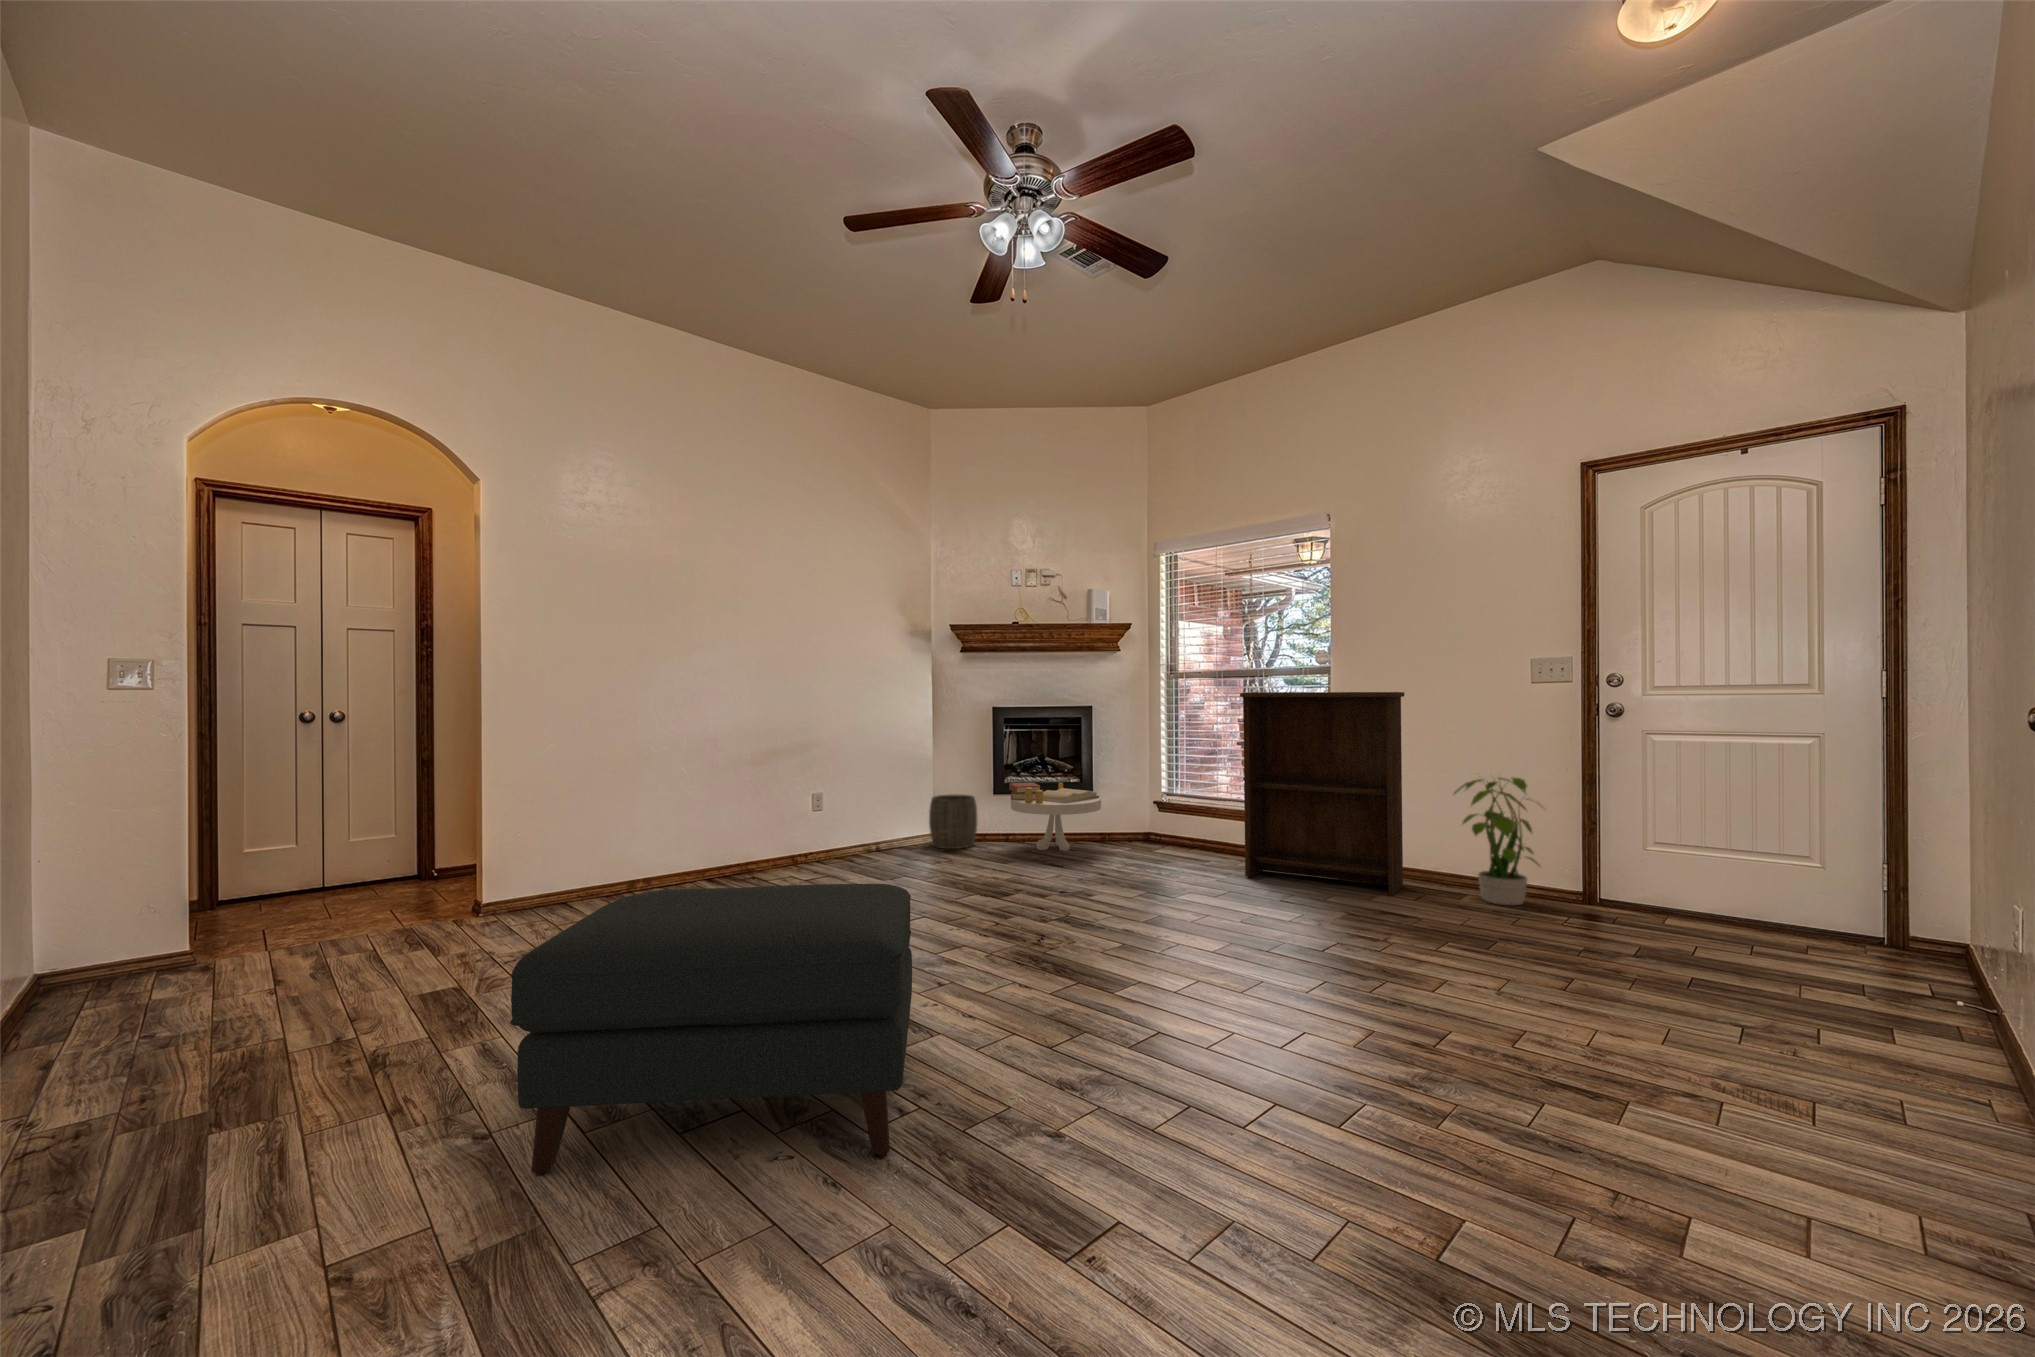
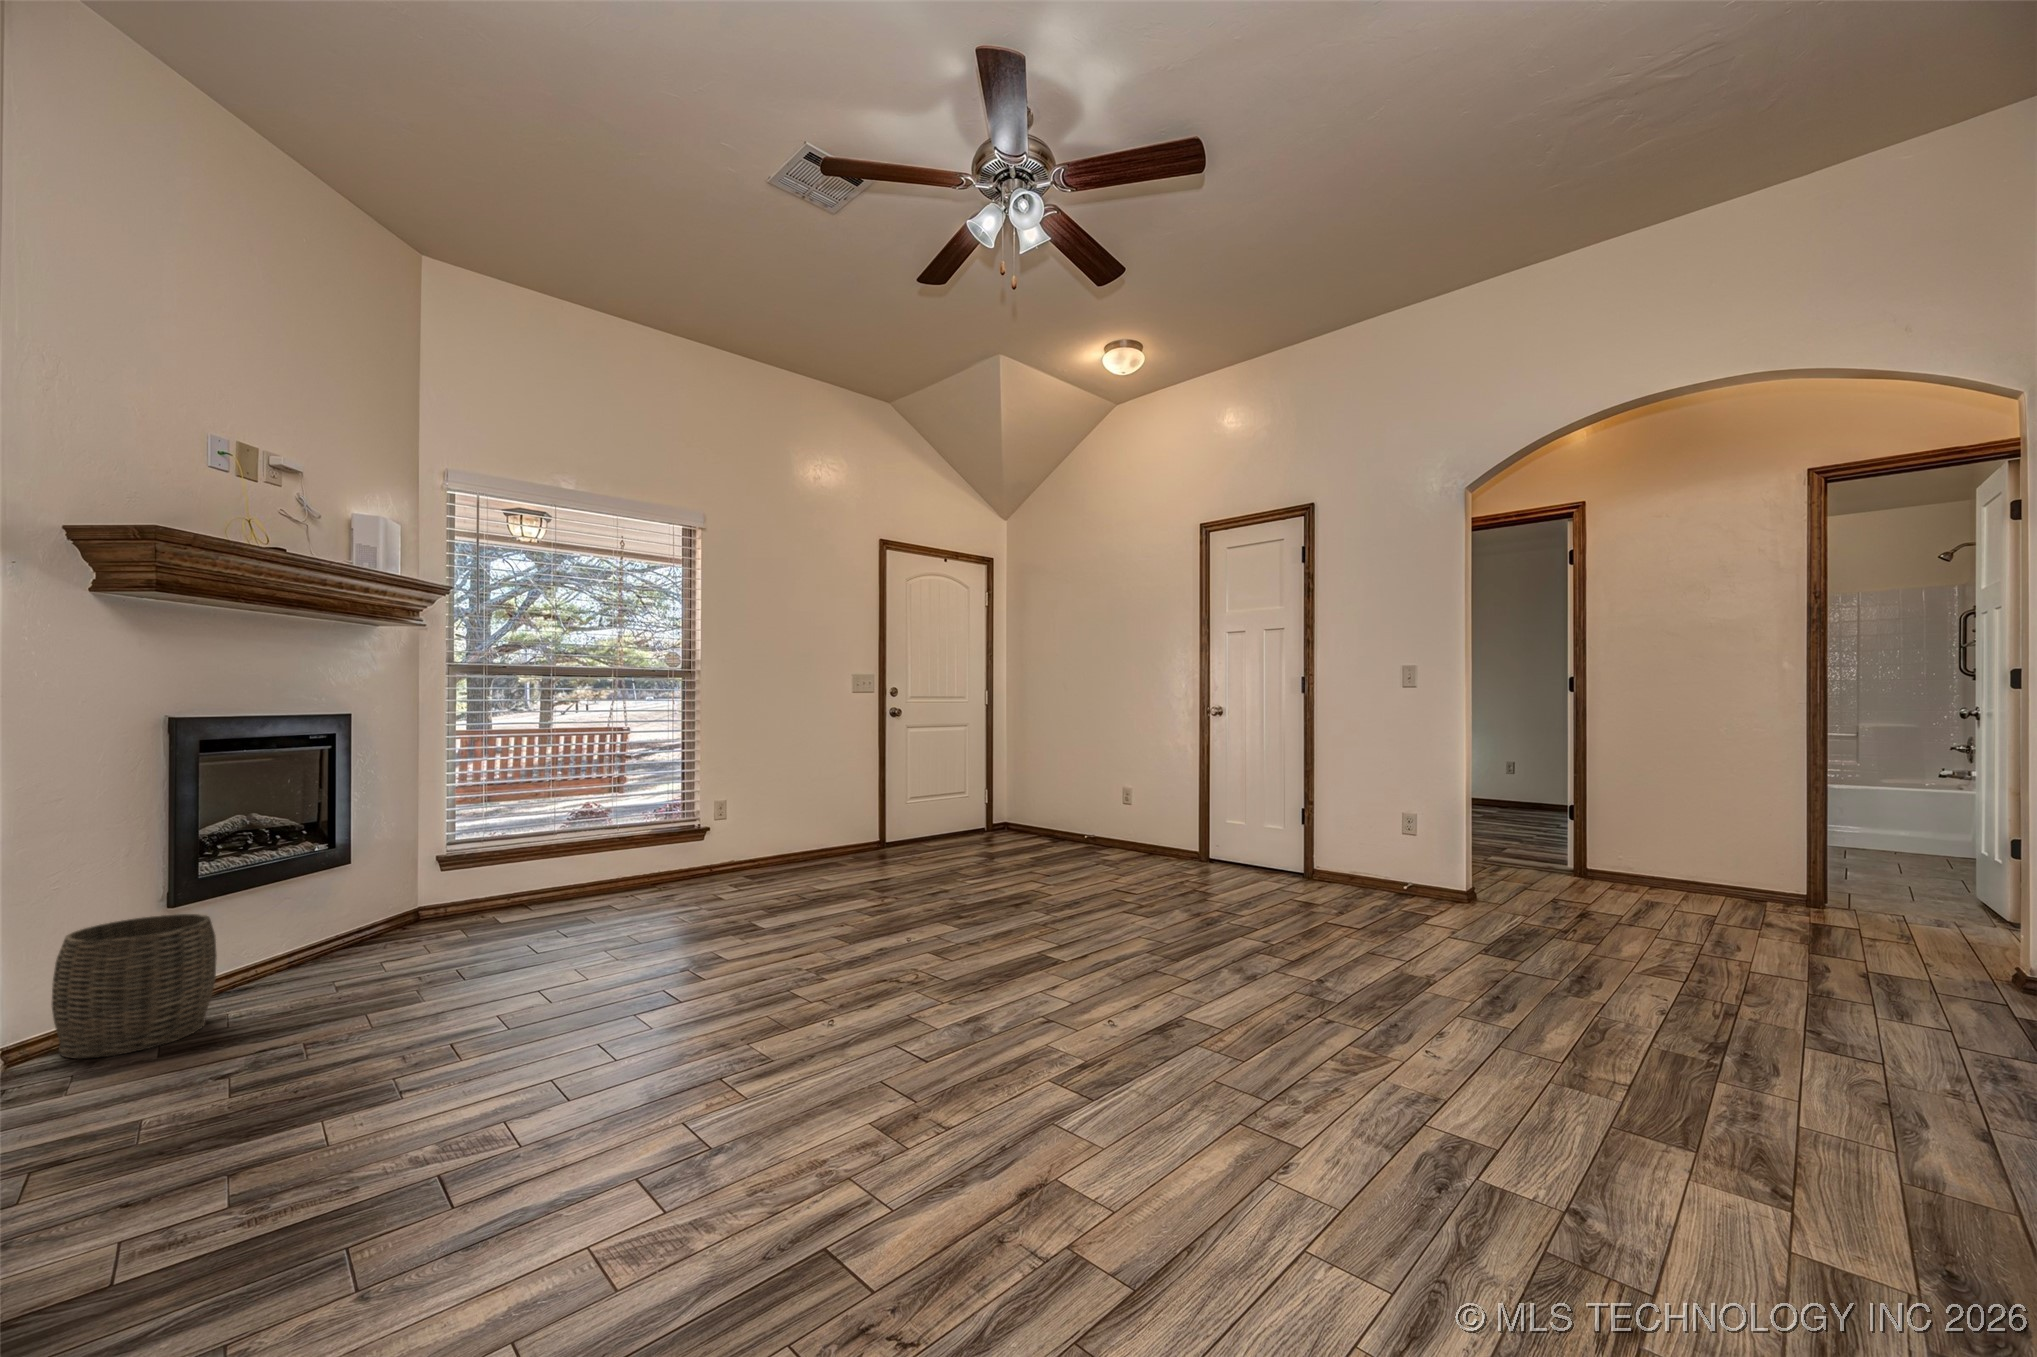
bookshelf: present [1240,692,1404,895] -> none [681,698,828,896]
potted plant: present [1454,777,1540,905] -> none [825,761,887,858]
side table: present [1009,783,1101,852] -> none [269,850,469,971]
ottoman: present [510,884,912,1175] -> none [1208,871,1600,1166]

